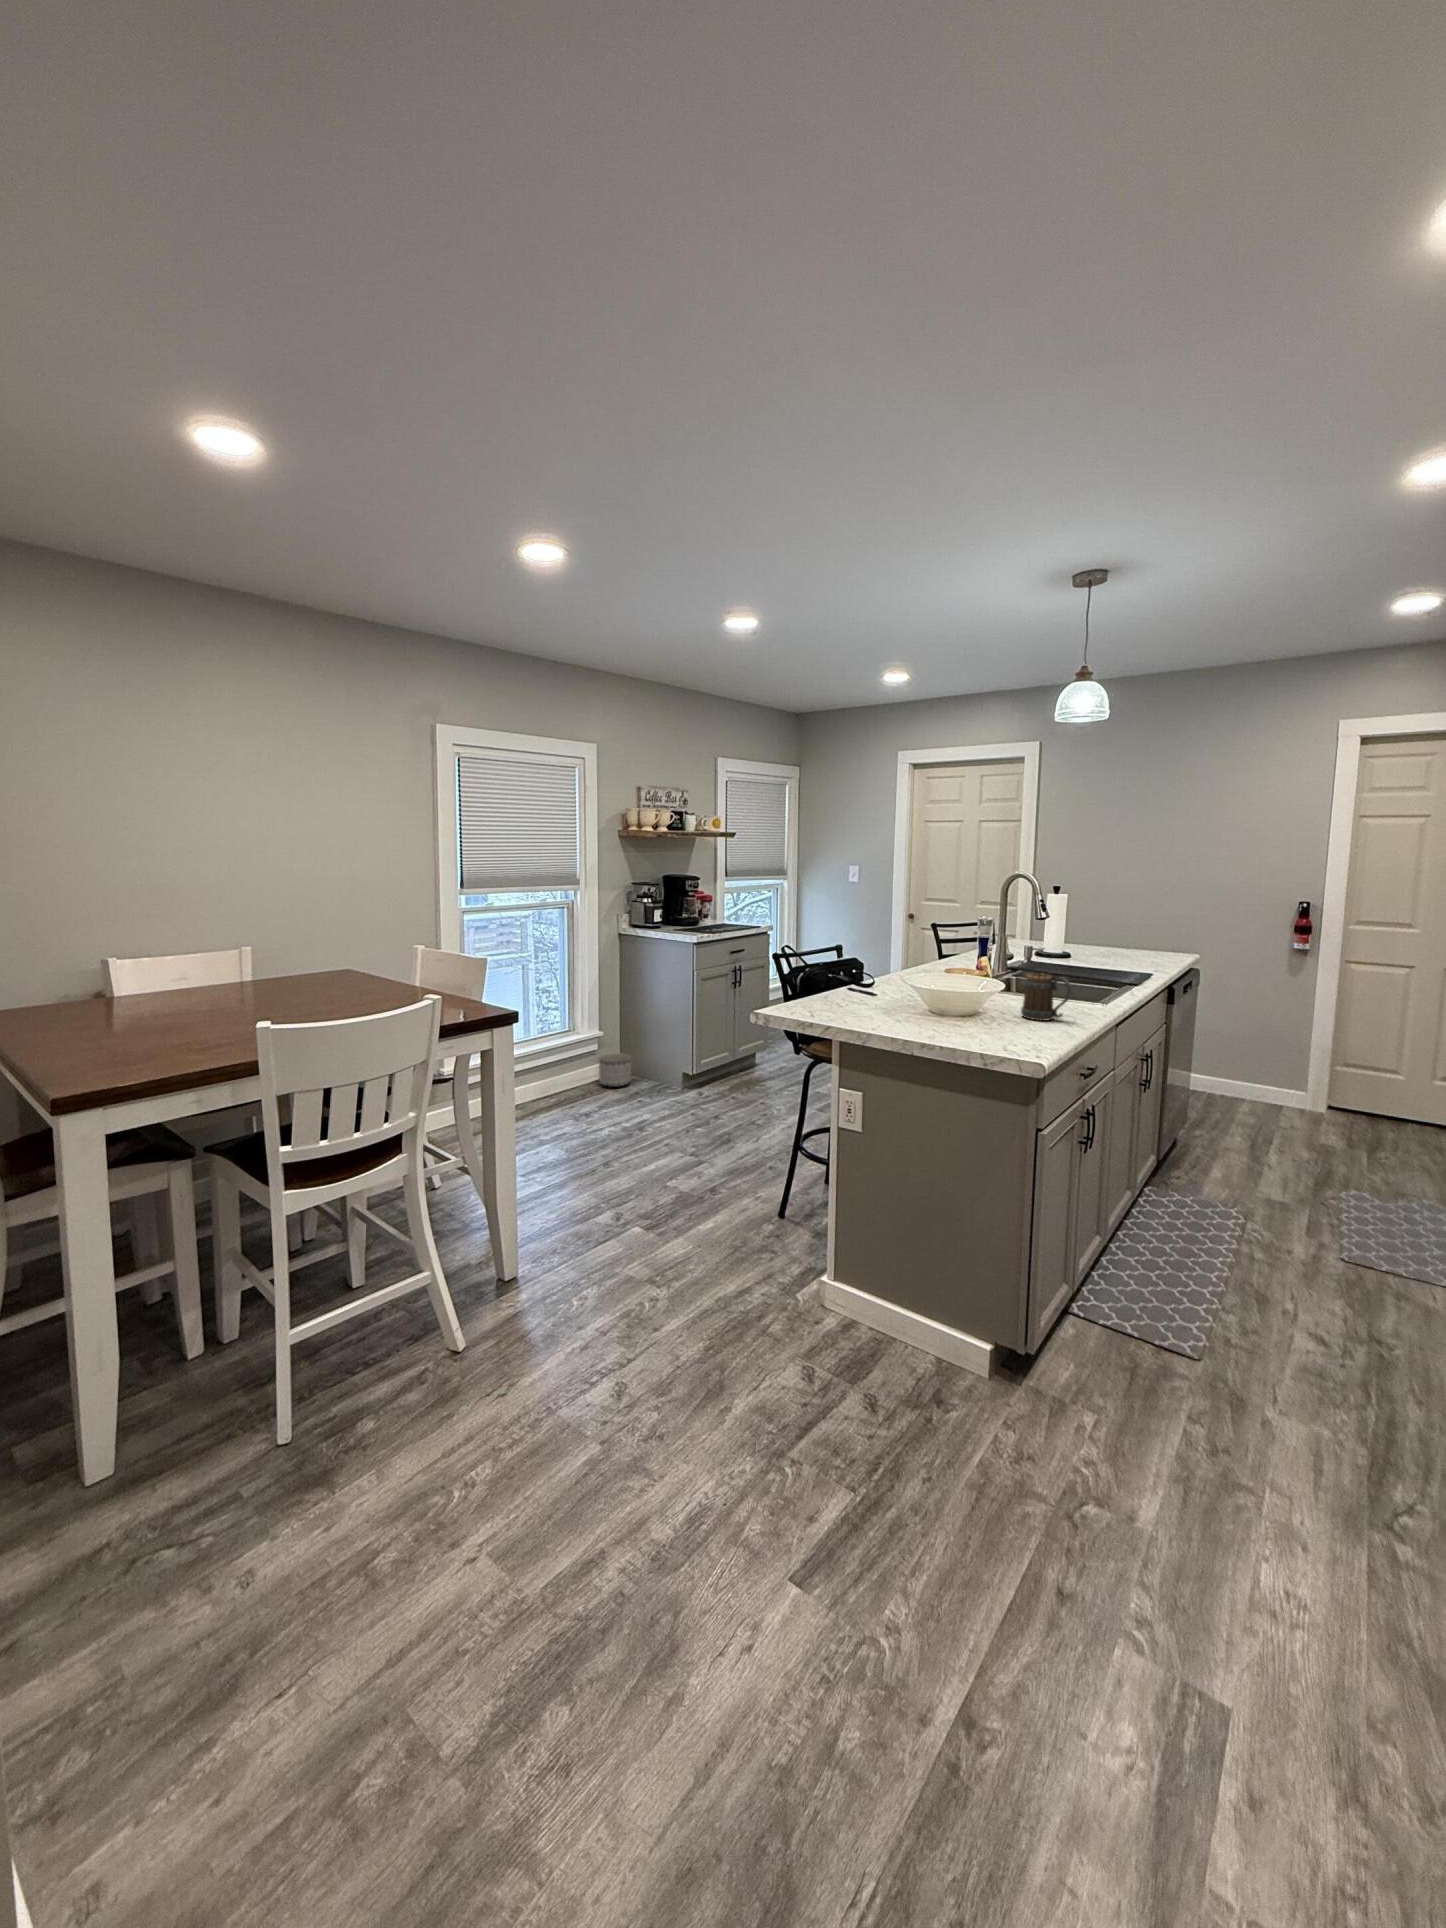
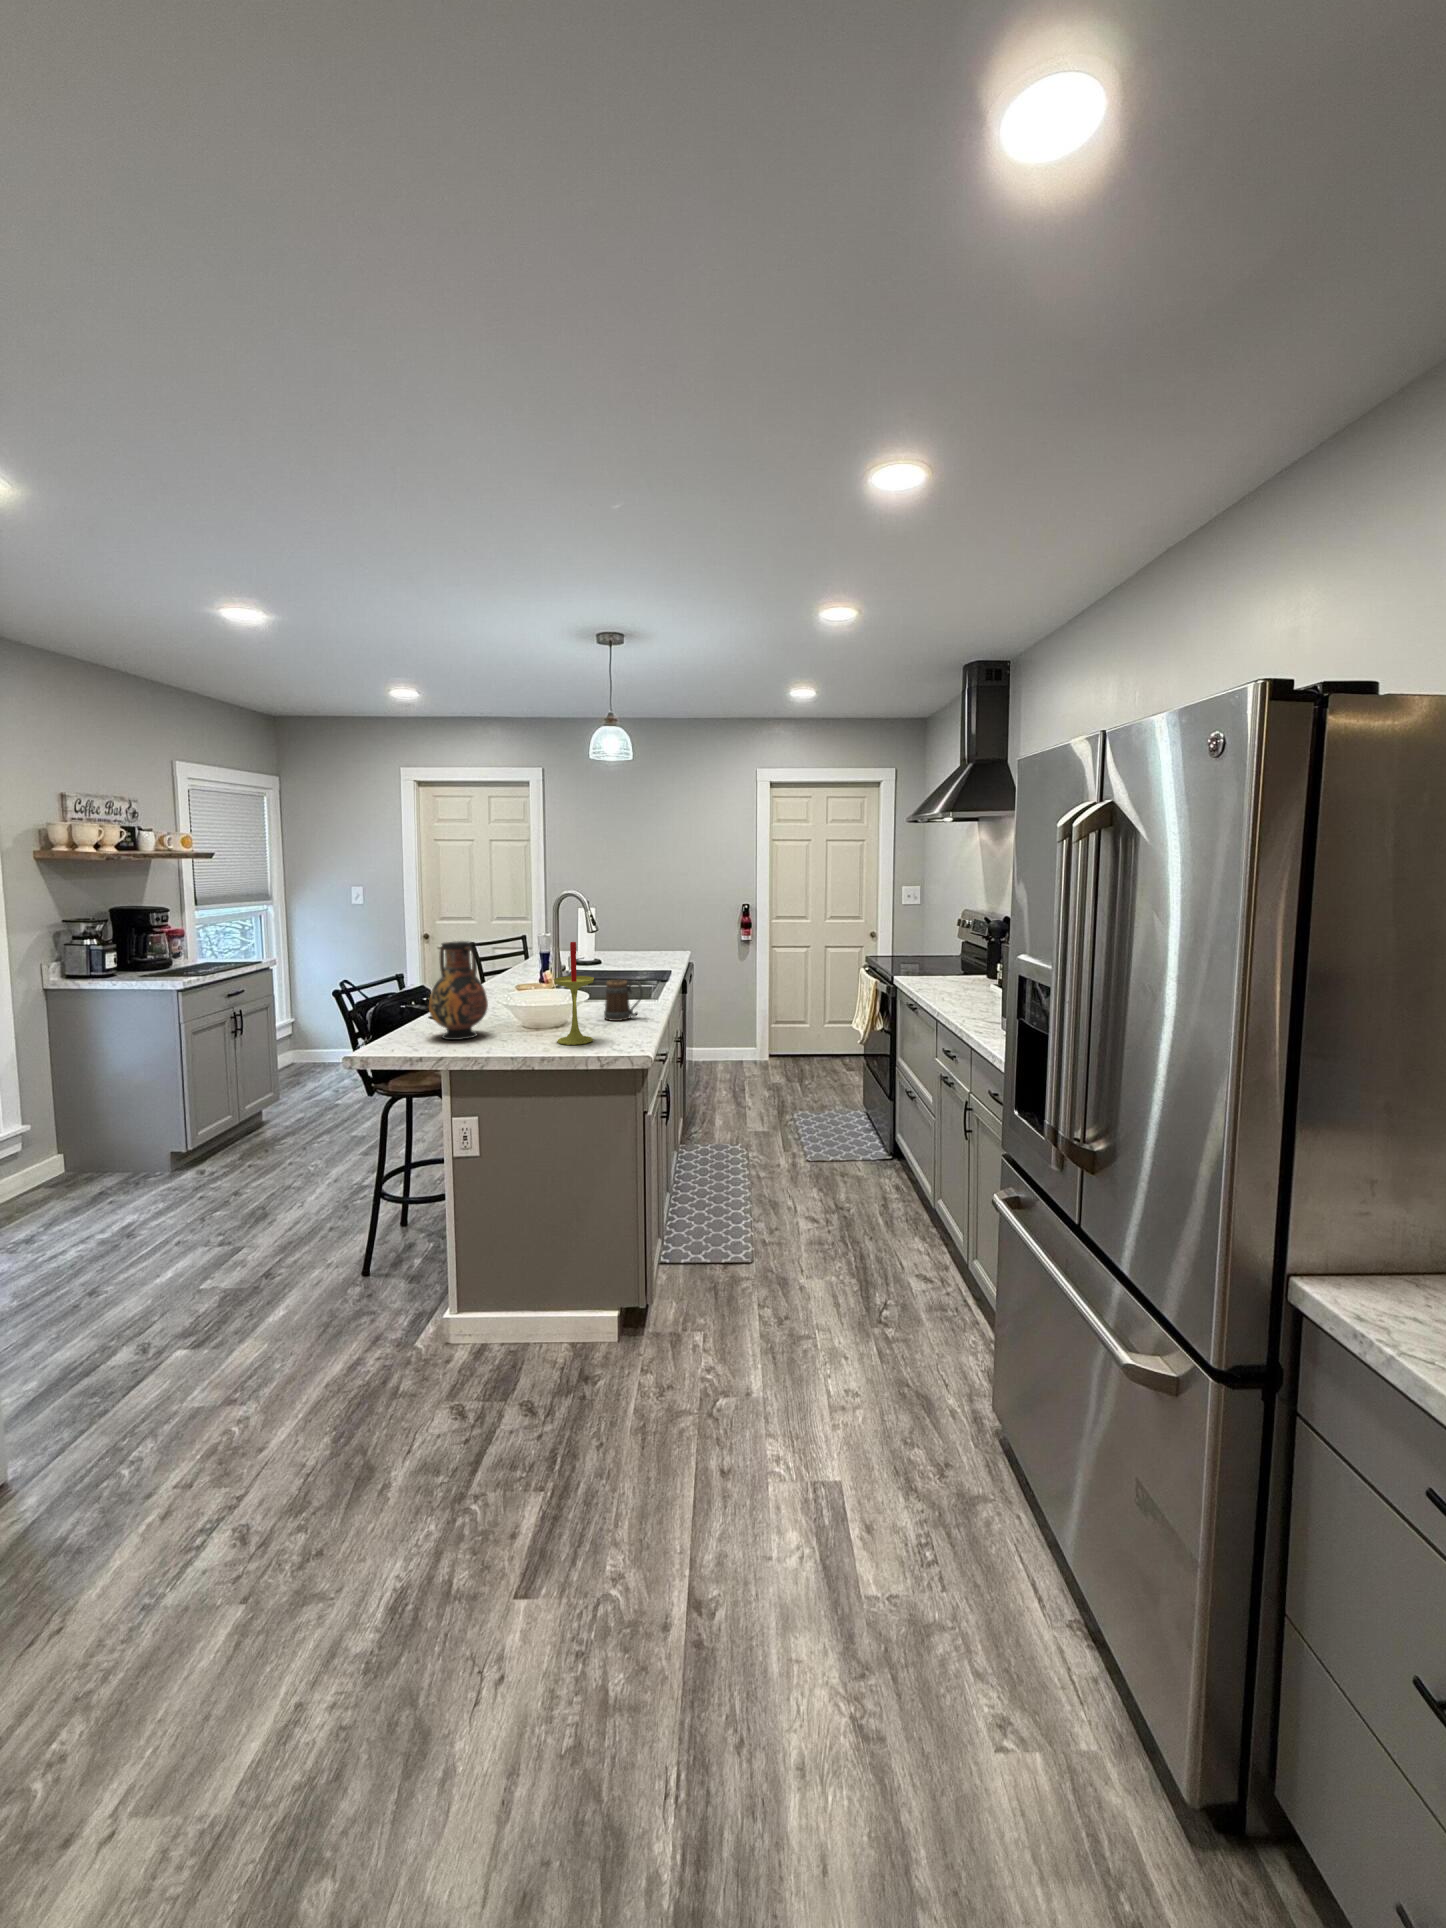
vase: none [832,916,888,1014] -> present [429,941,488,1040]
candle: none [948,921,995,1038] -> present [554,942,594,1045]
planter: present [599,1053,631,1087] -> none [26,1148,85,1197]

